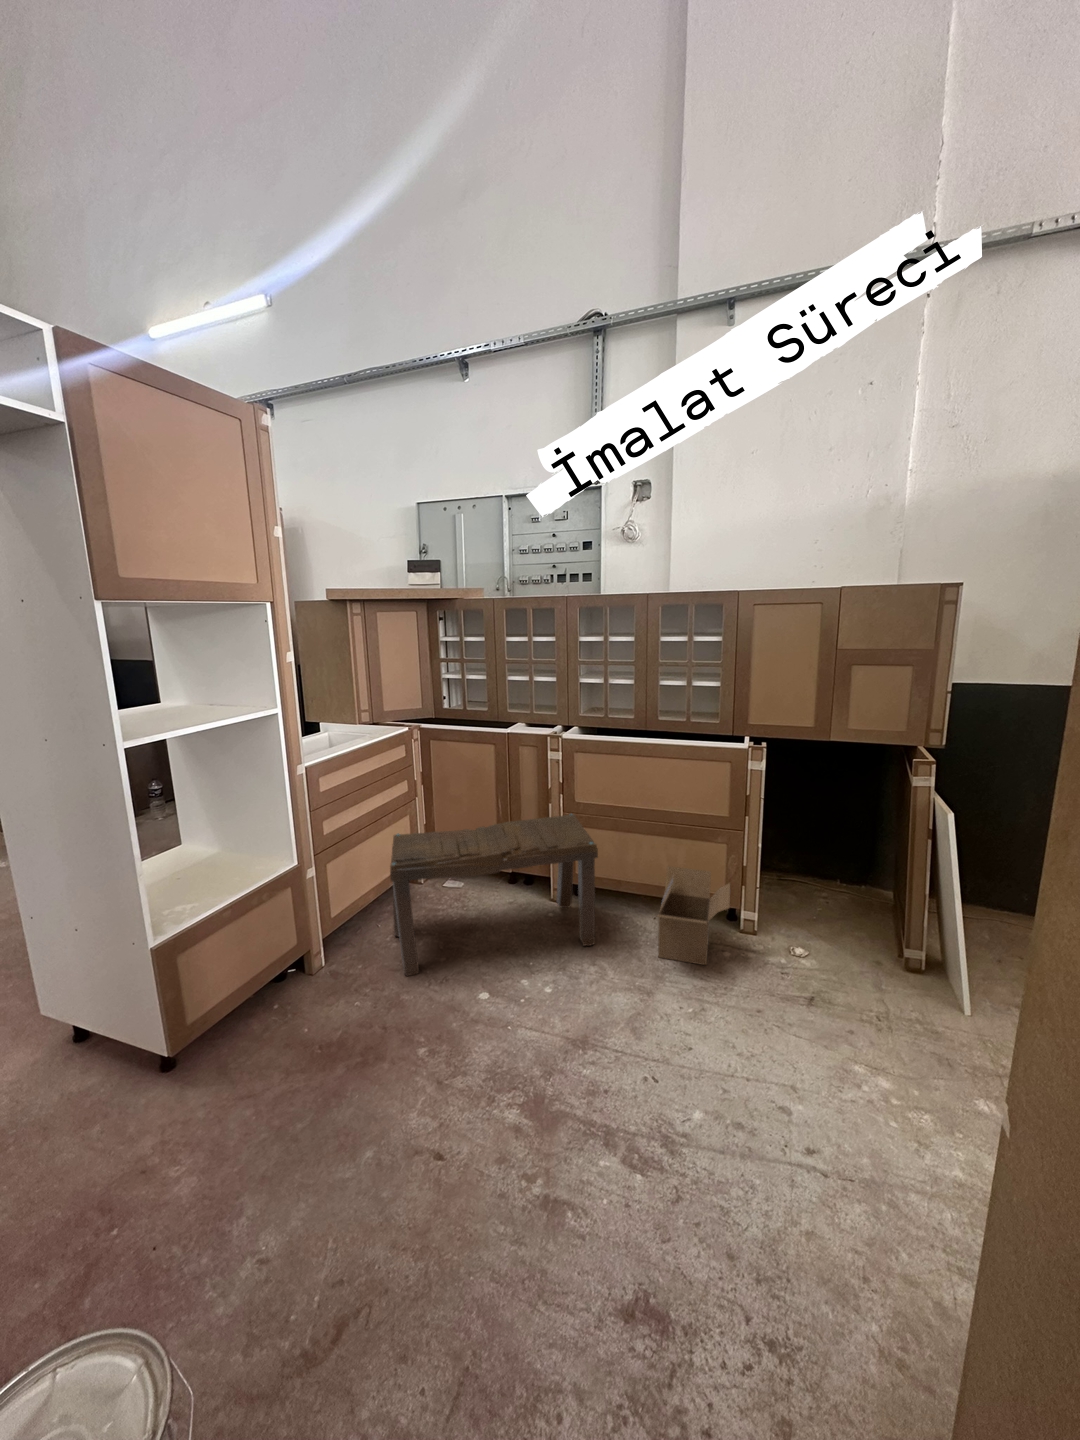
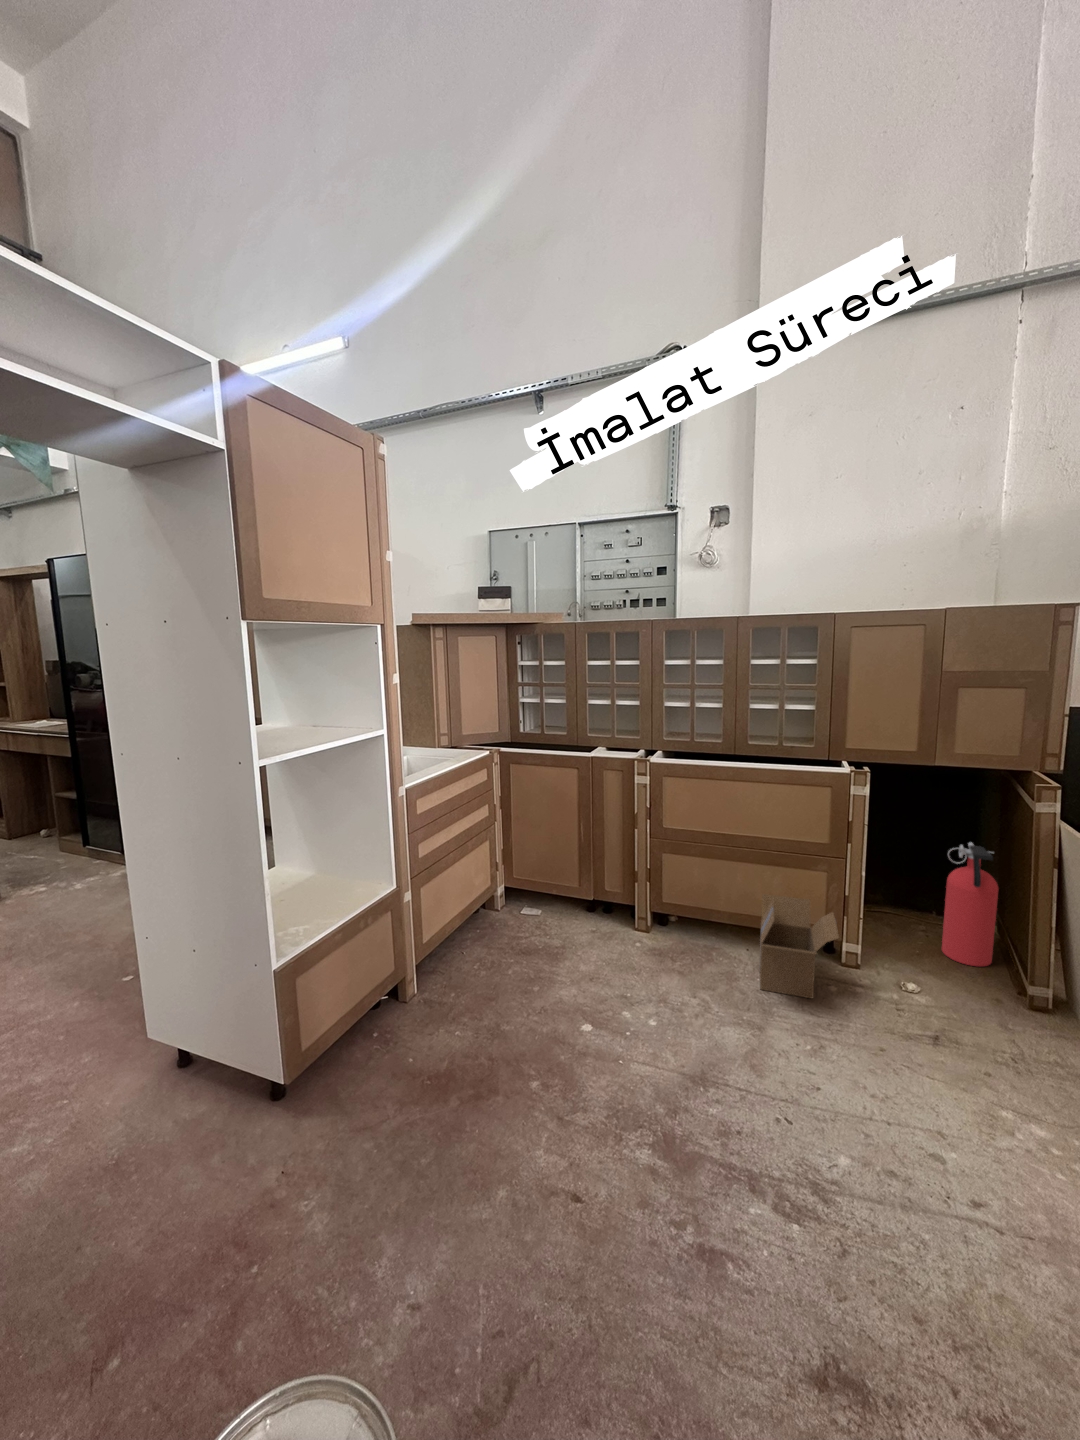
bench: present [390,814,598,976] -> none [482,839,696,1006]
fire extinguisher: none [838,815,890,933] -> present [942,842,998,966]

